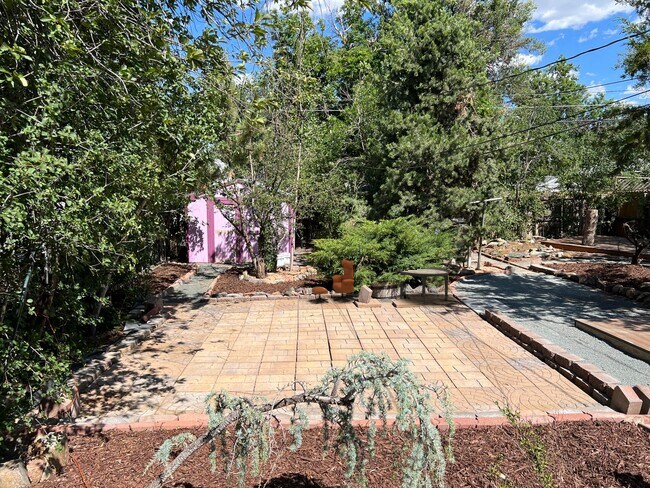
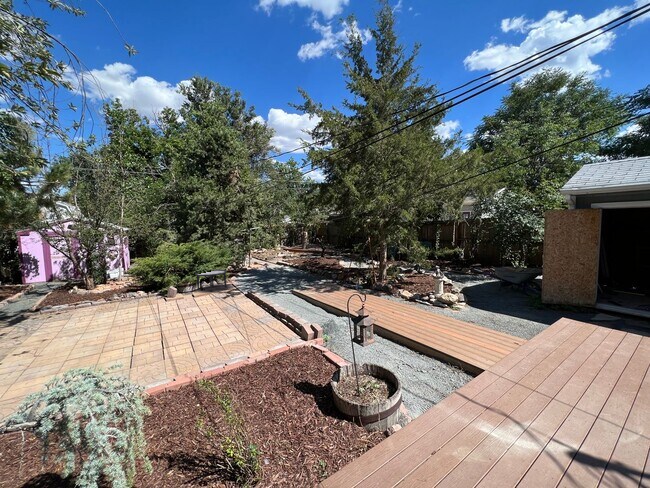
lounge chair: present [309,260,354,303] -> none [130,271,166,302]

